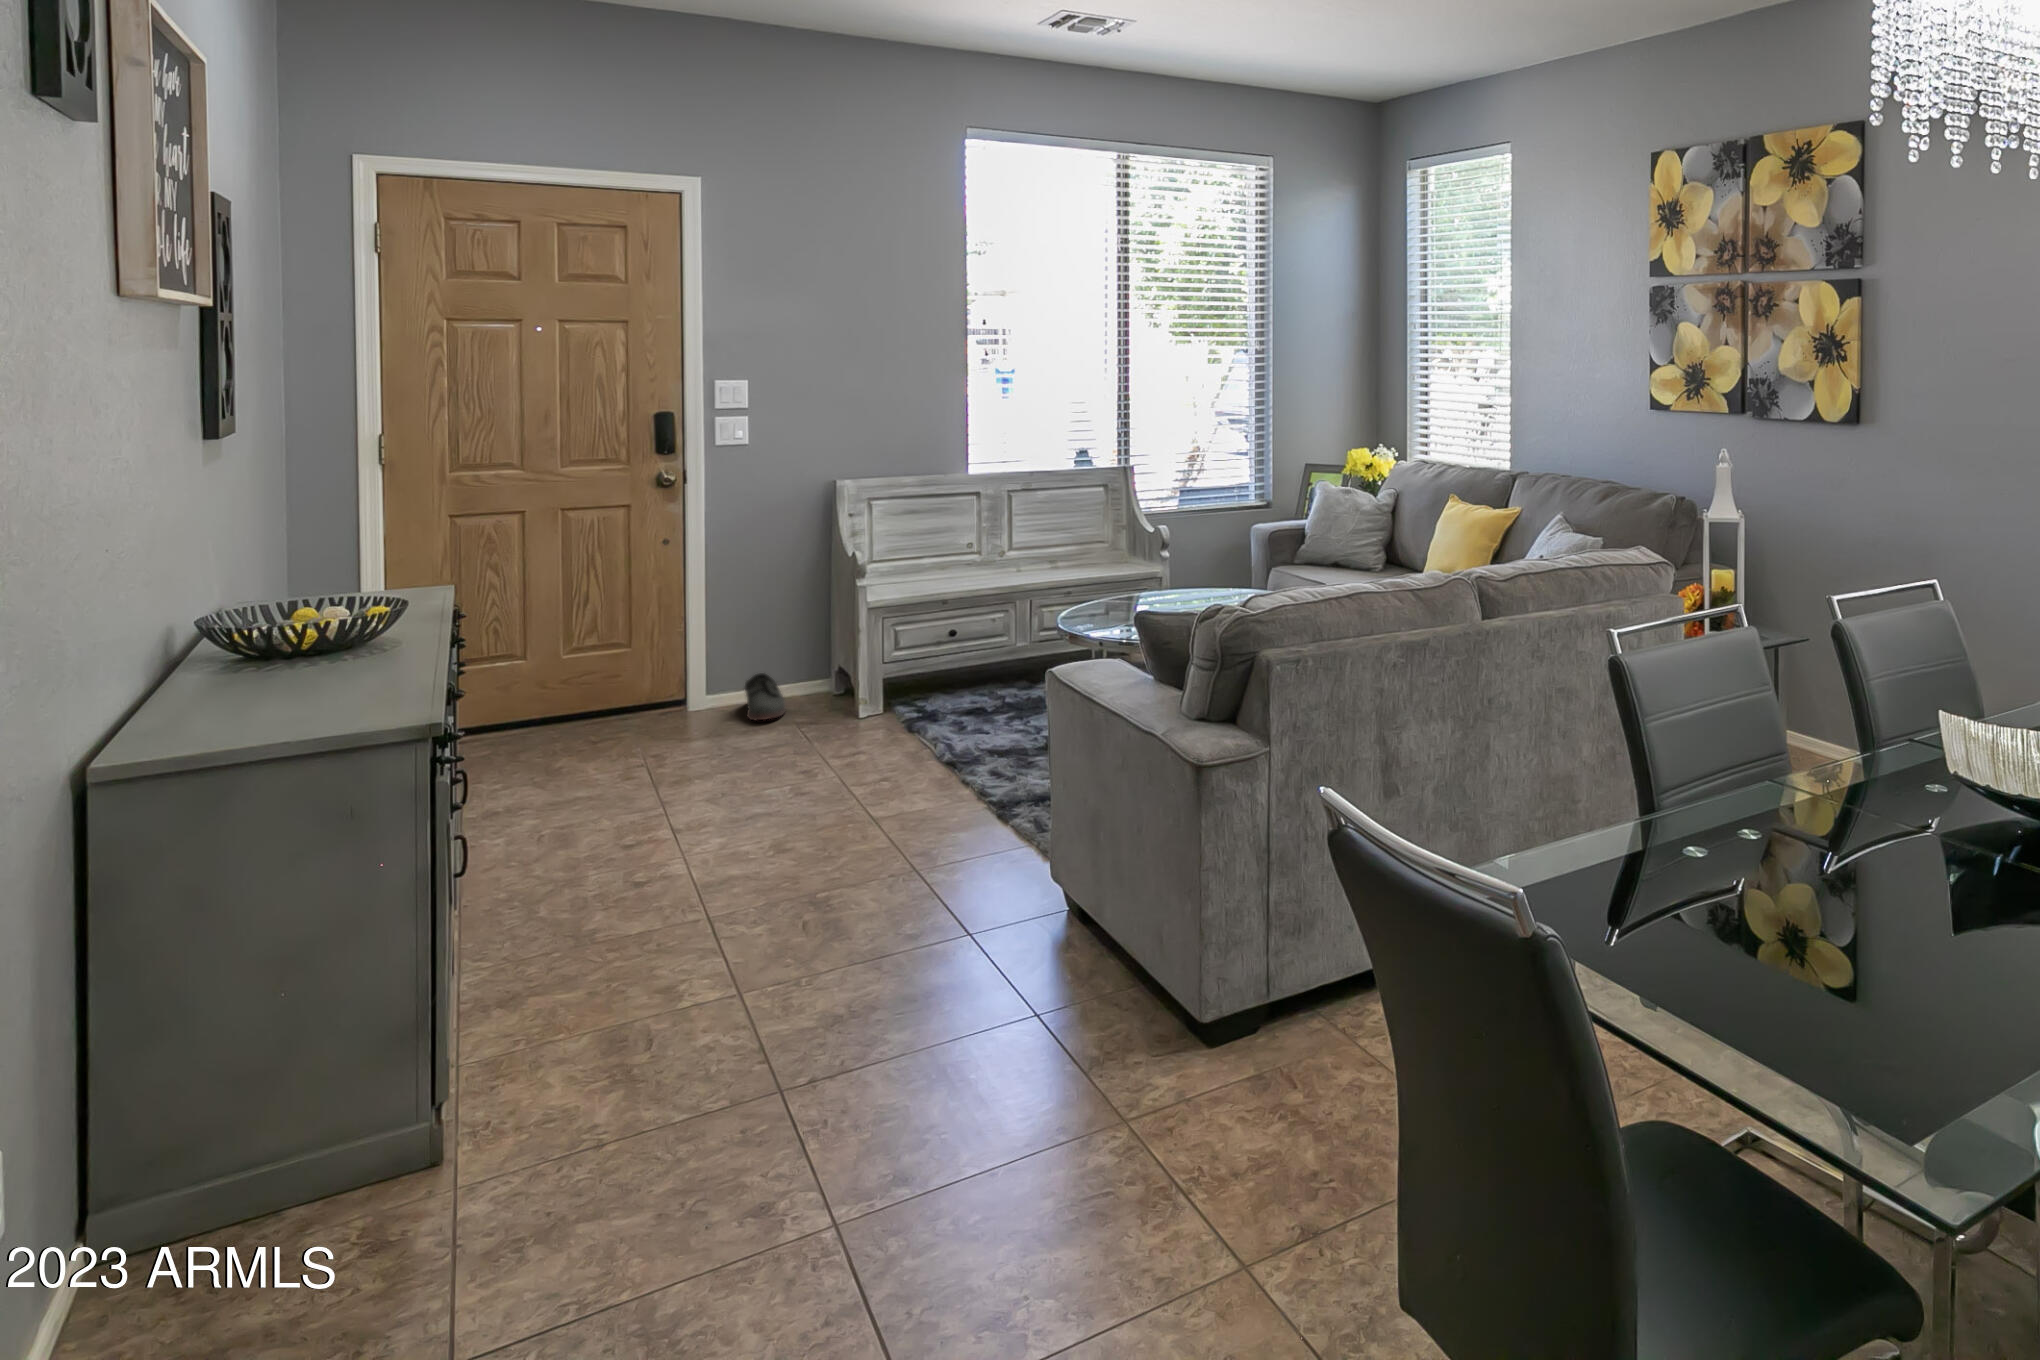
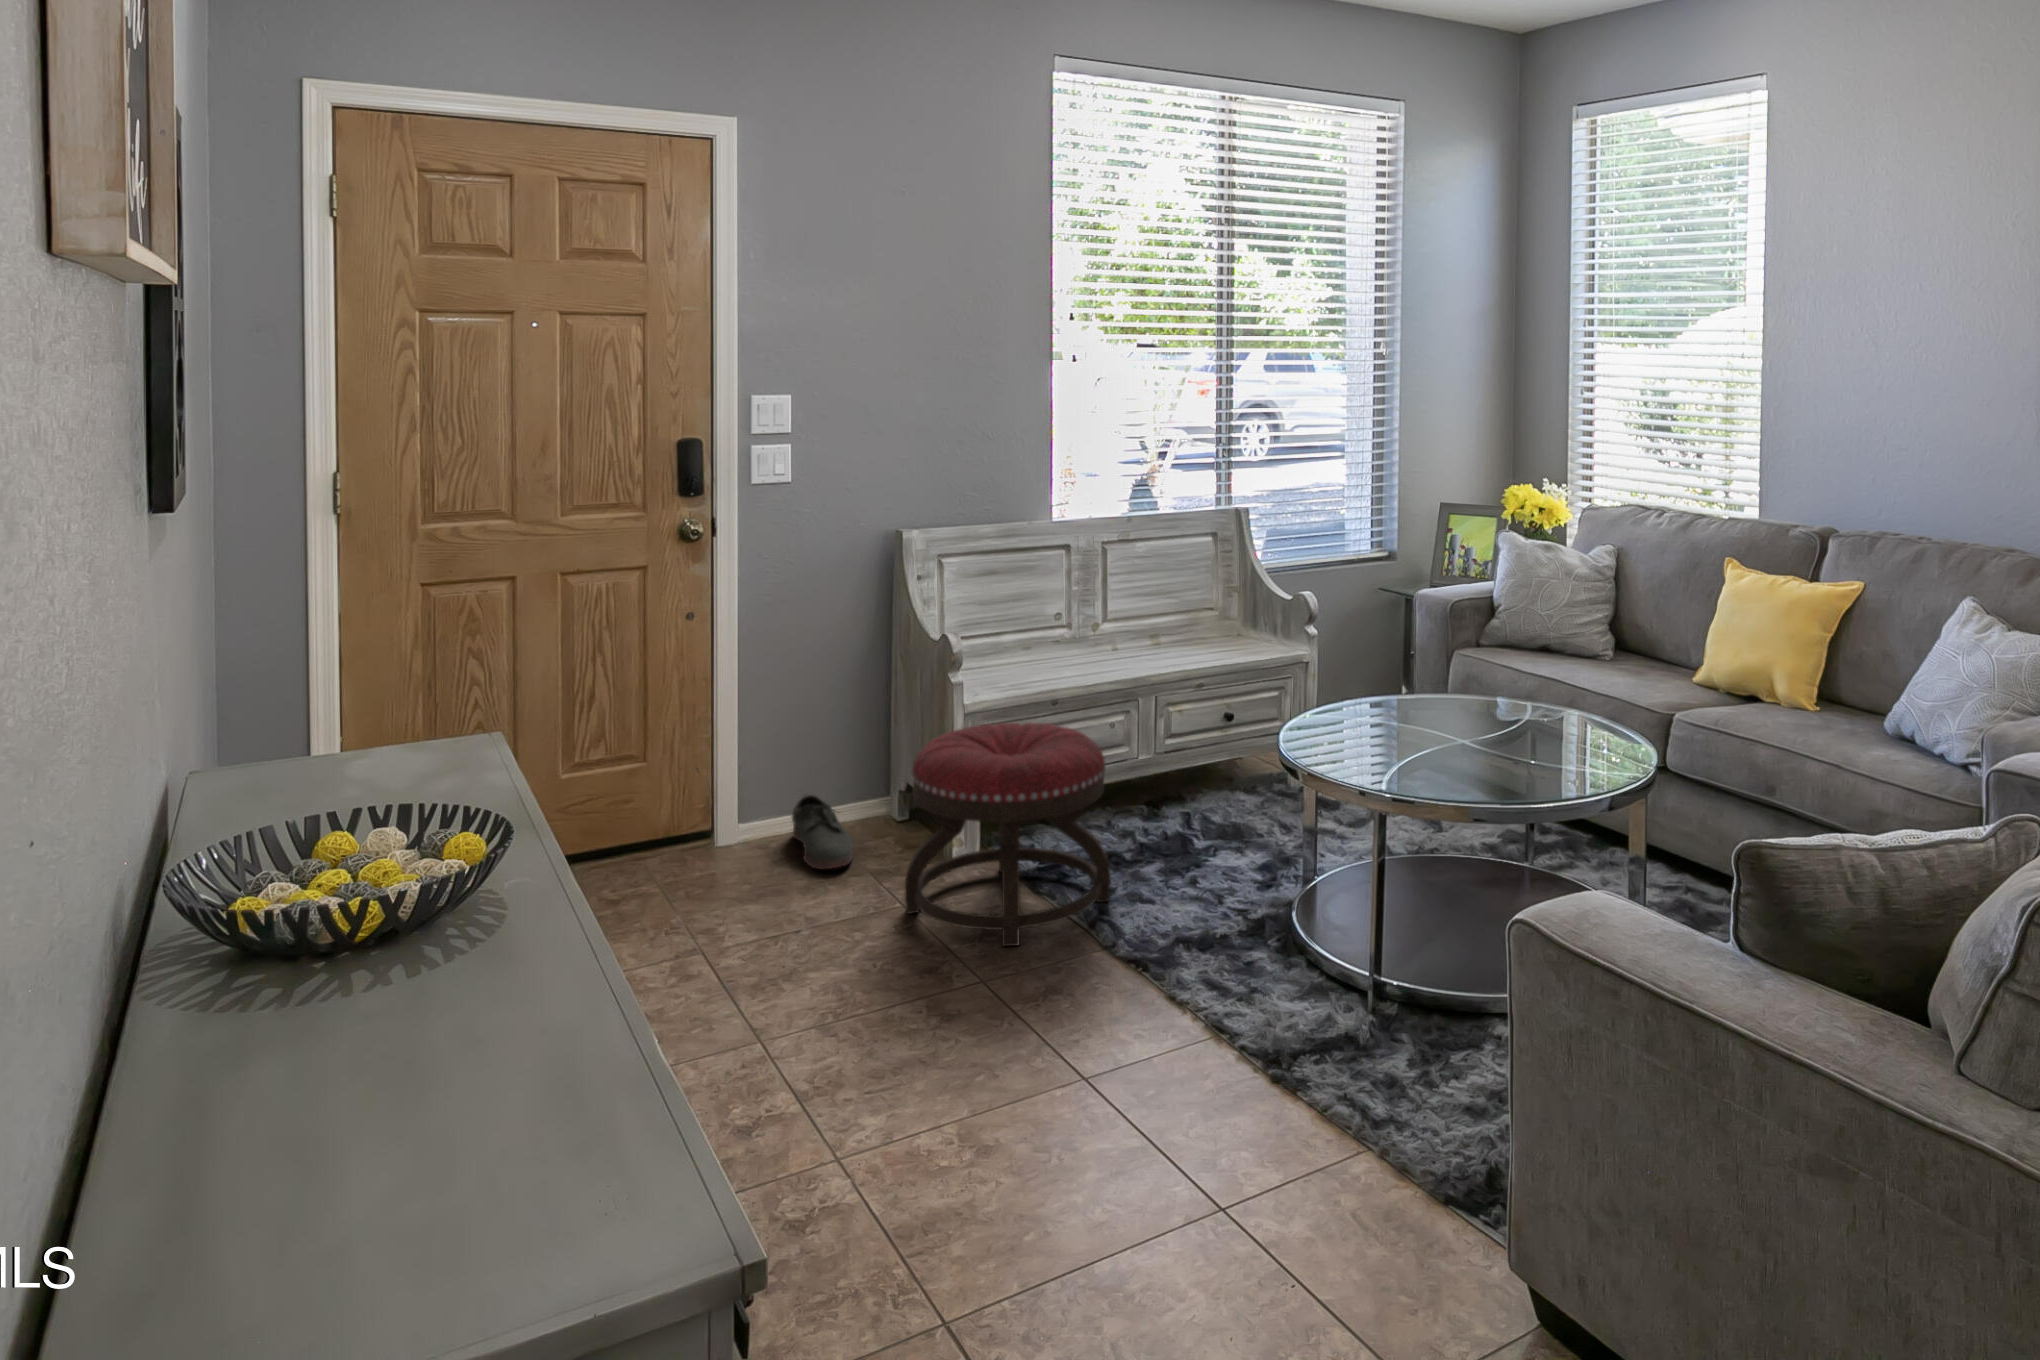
ottoman: none [801,612,957,759] -> present [904,722,1111,946]

